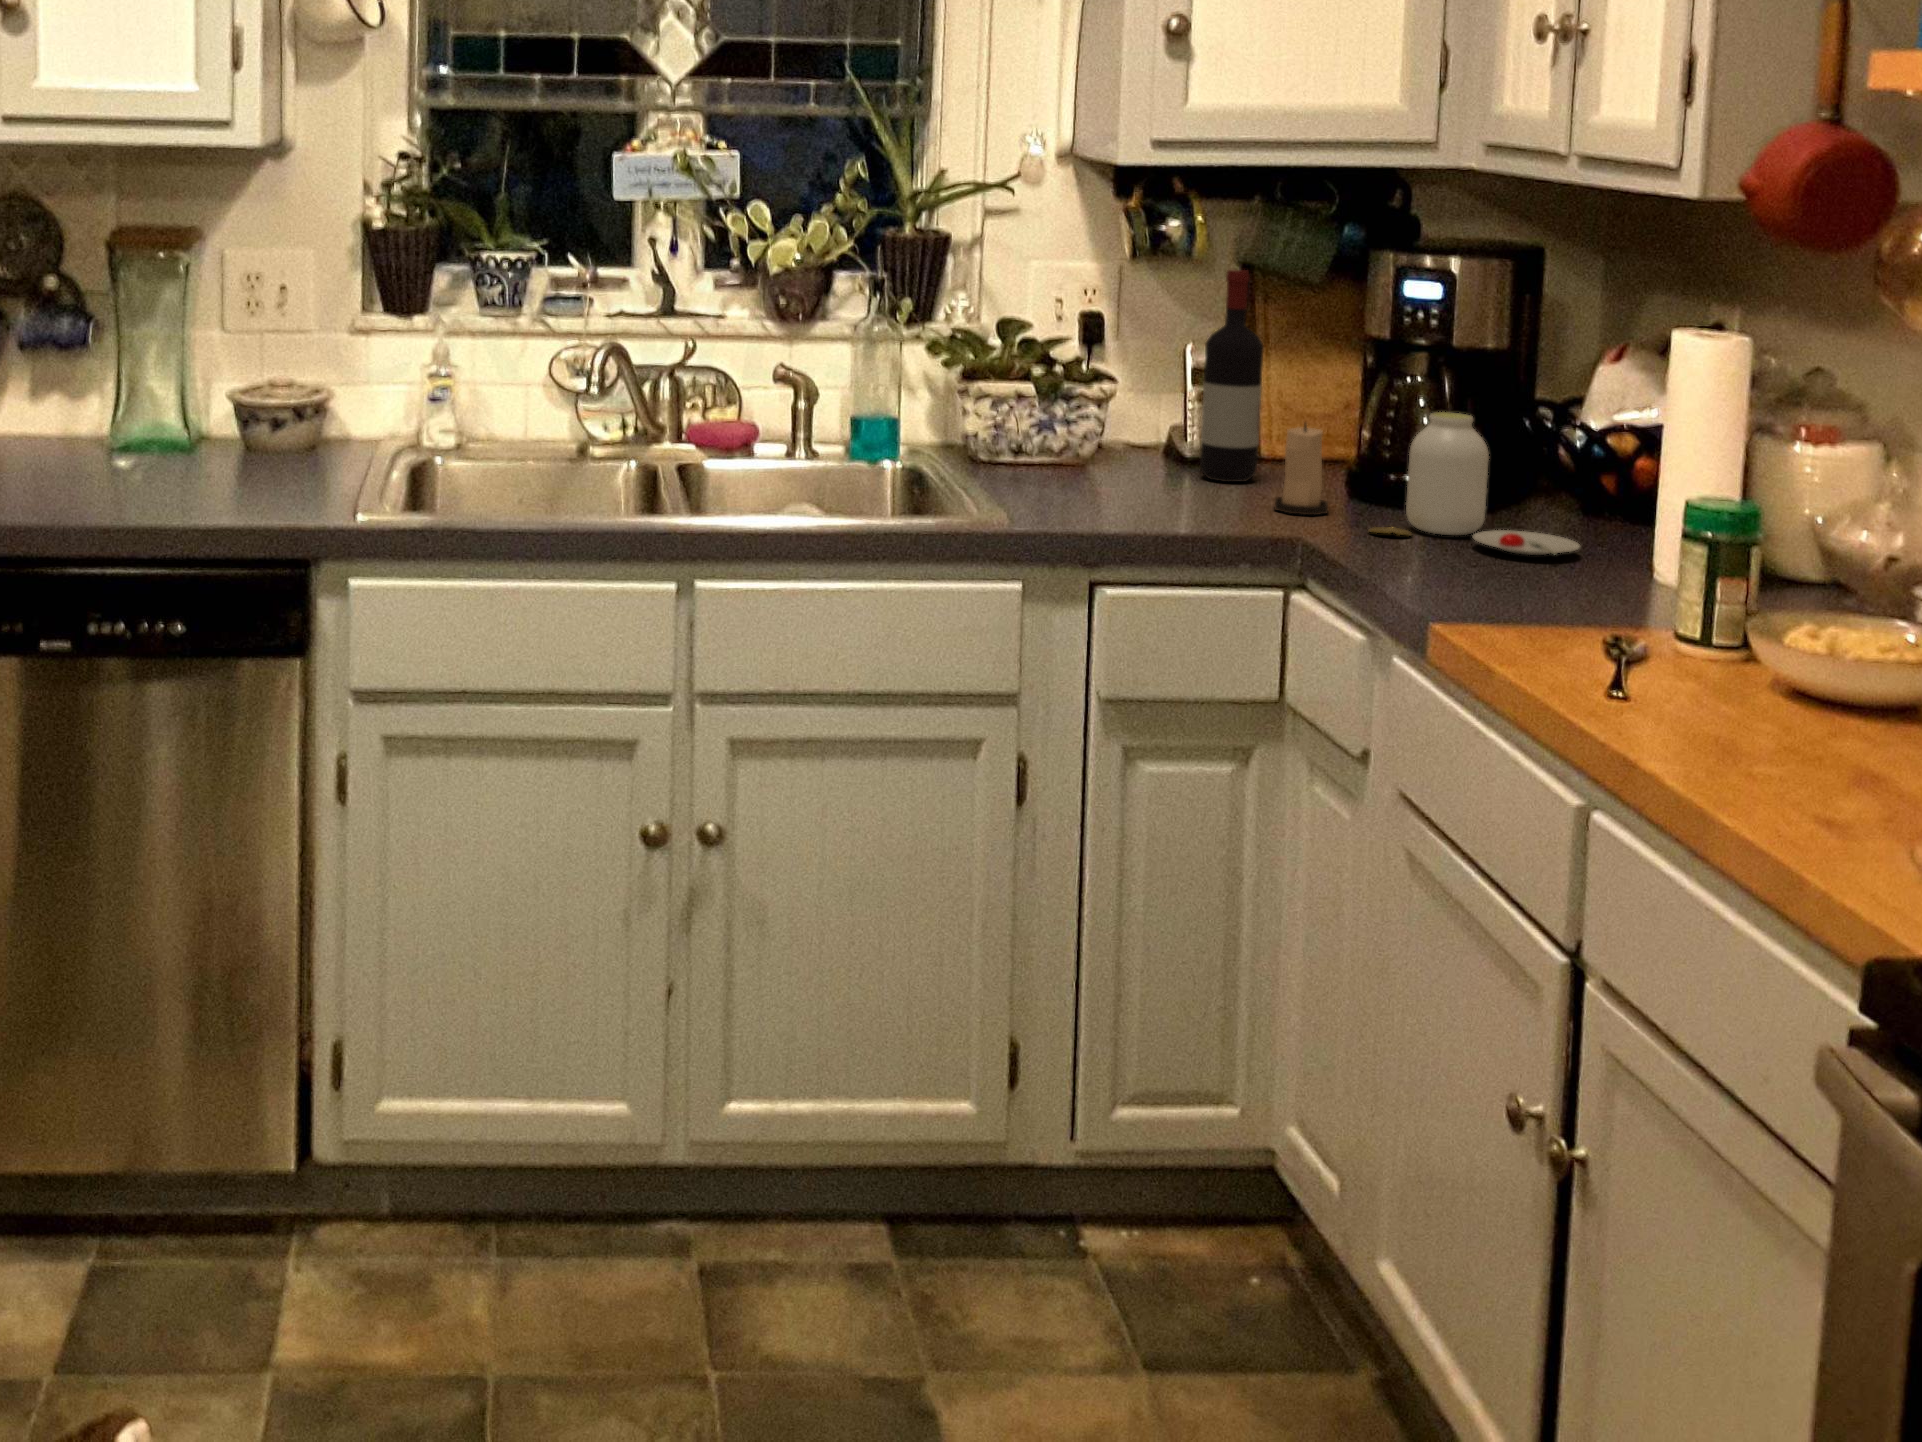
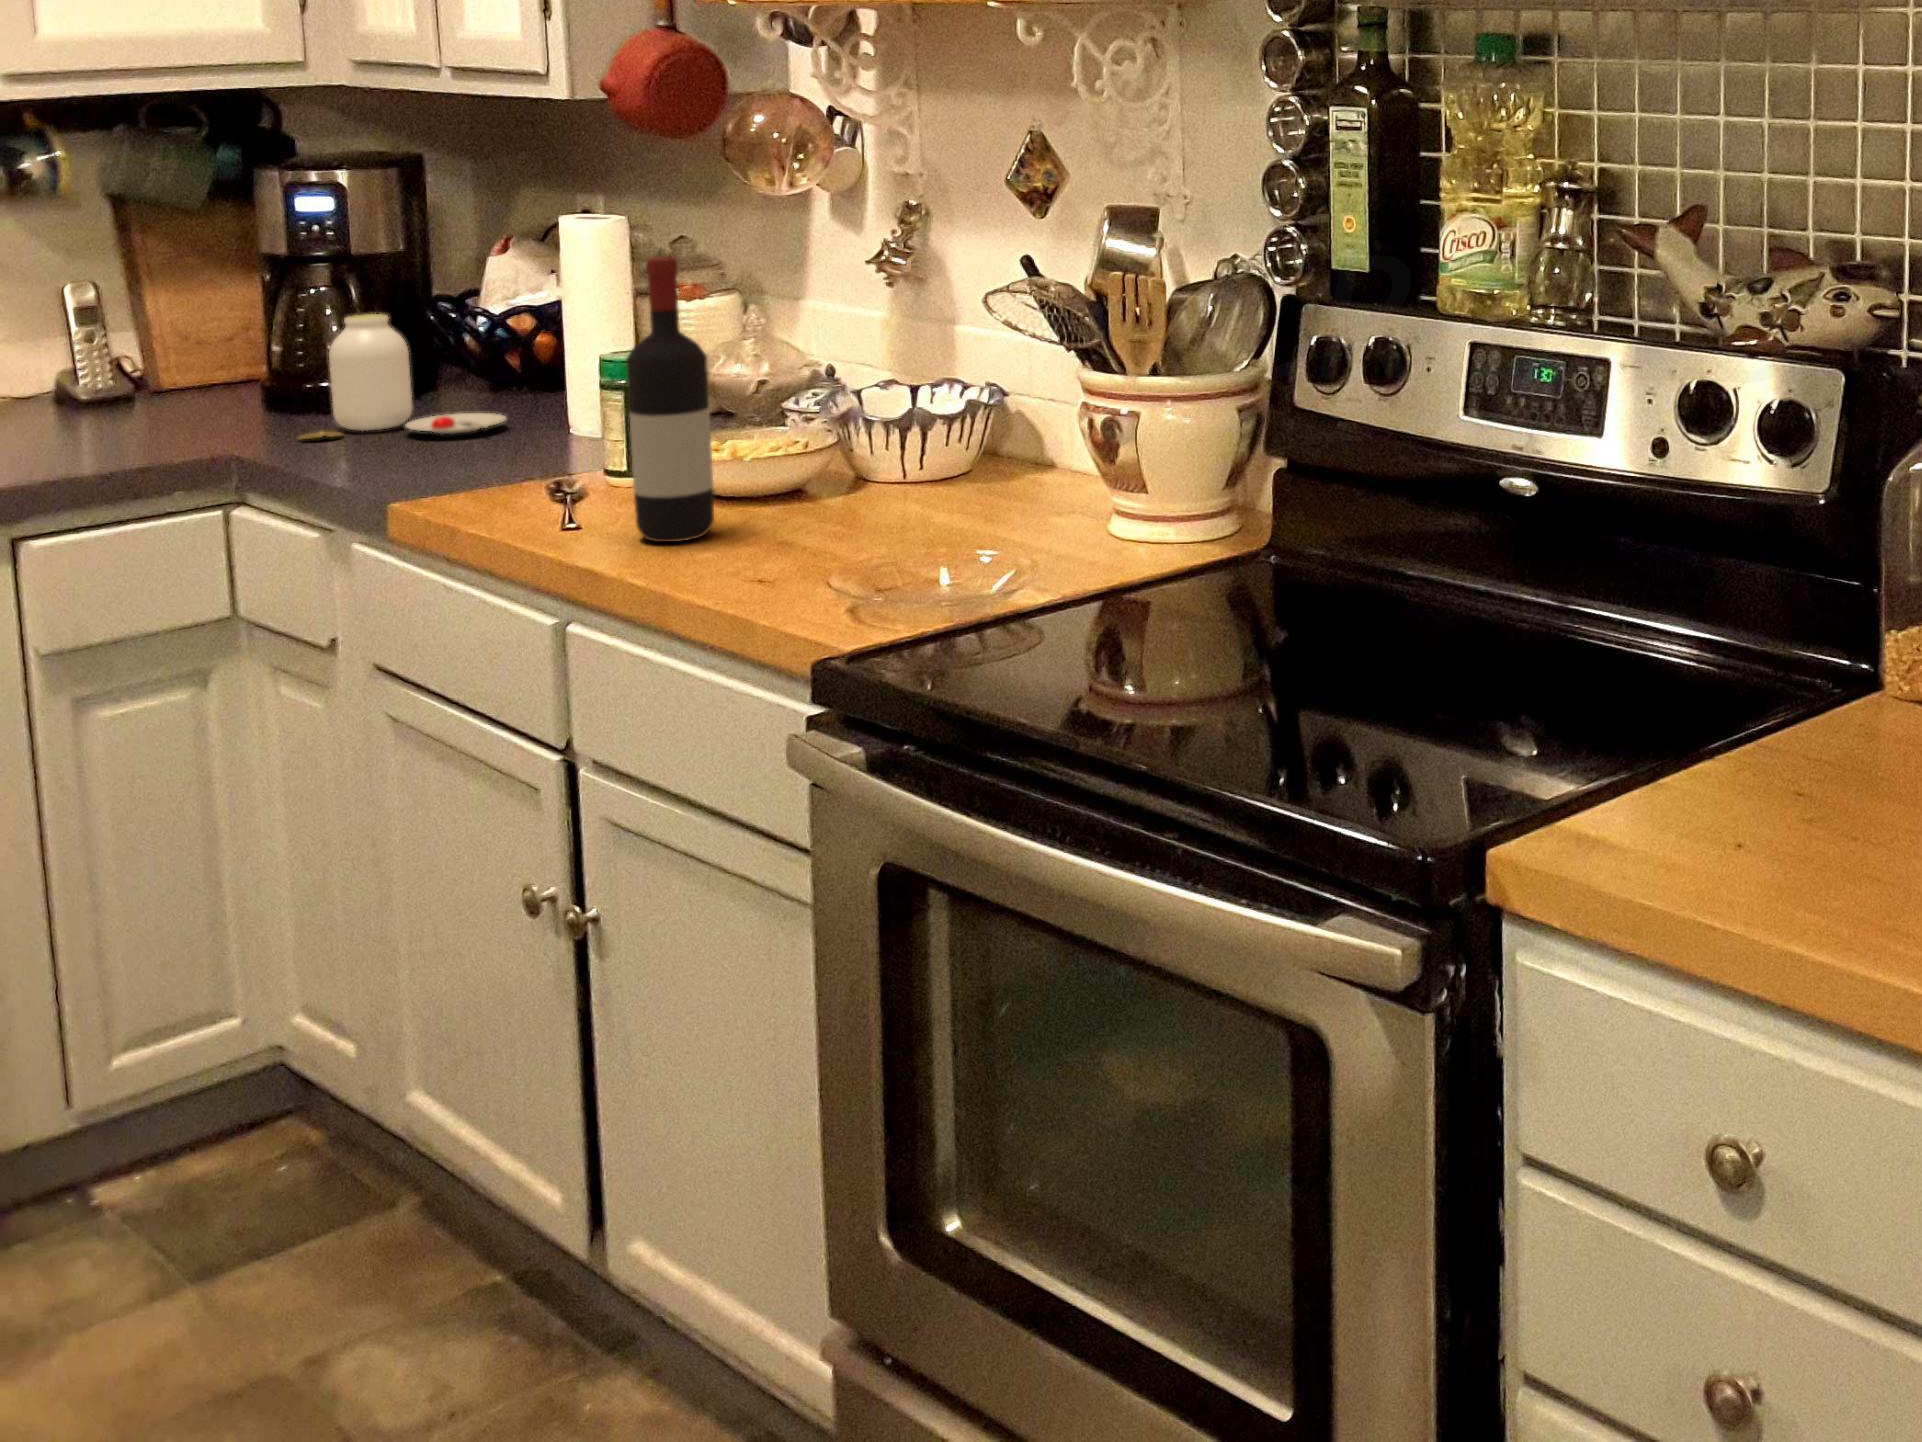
wine bottle: present [1200,270,1264,482] -> present [626,257,714,542]
candle: present [1274,423,1328,515] -> none [188,343,250,437]

